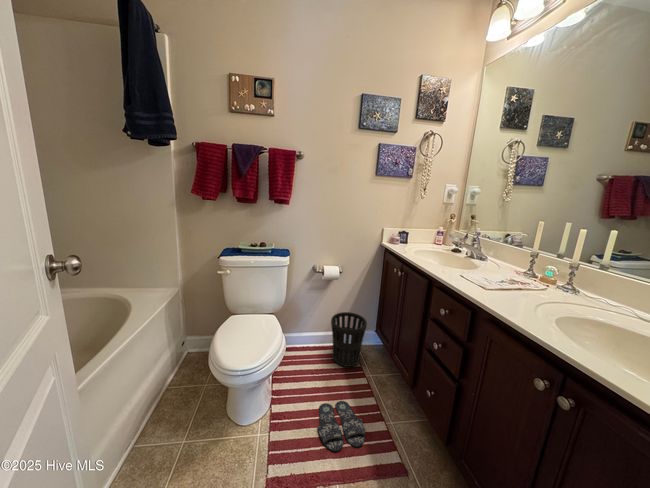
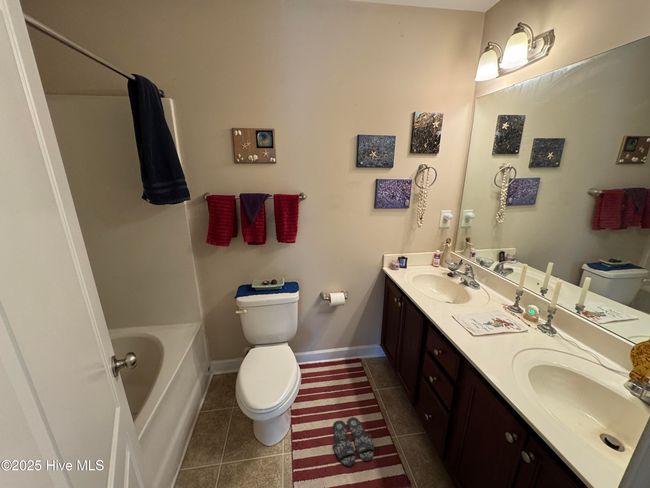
wastebasket: present [331,312,367,367] -> none [340,332,372,382]

